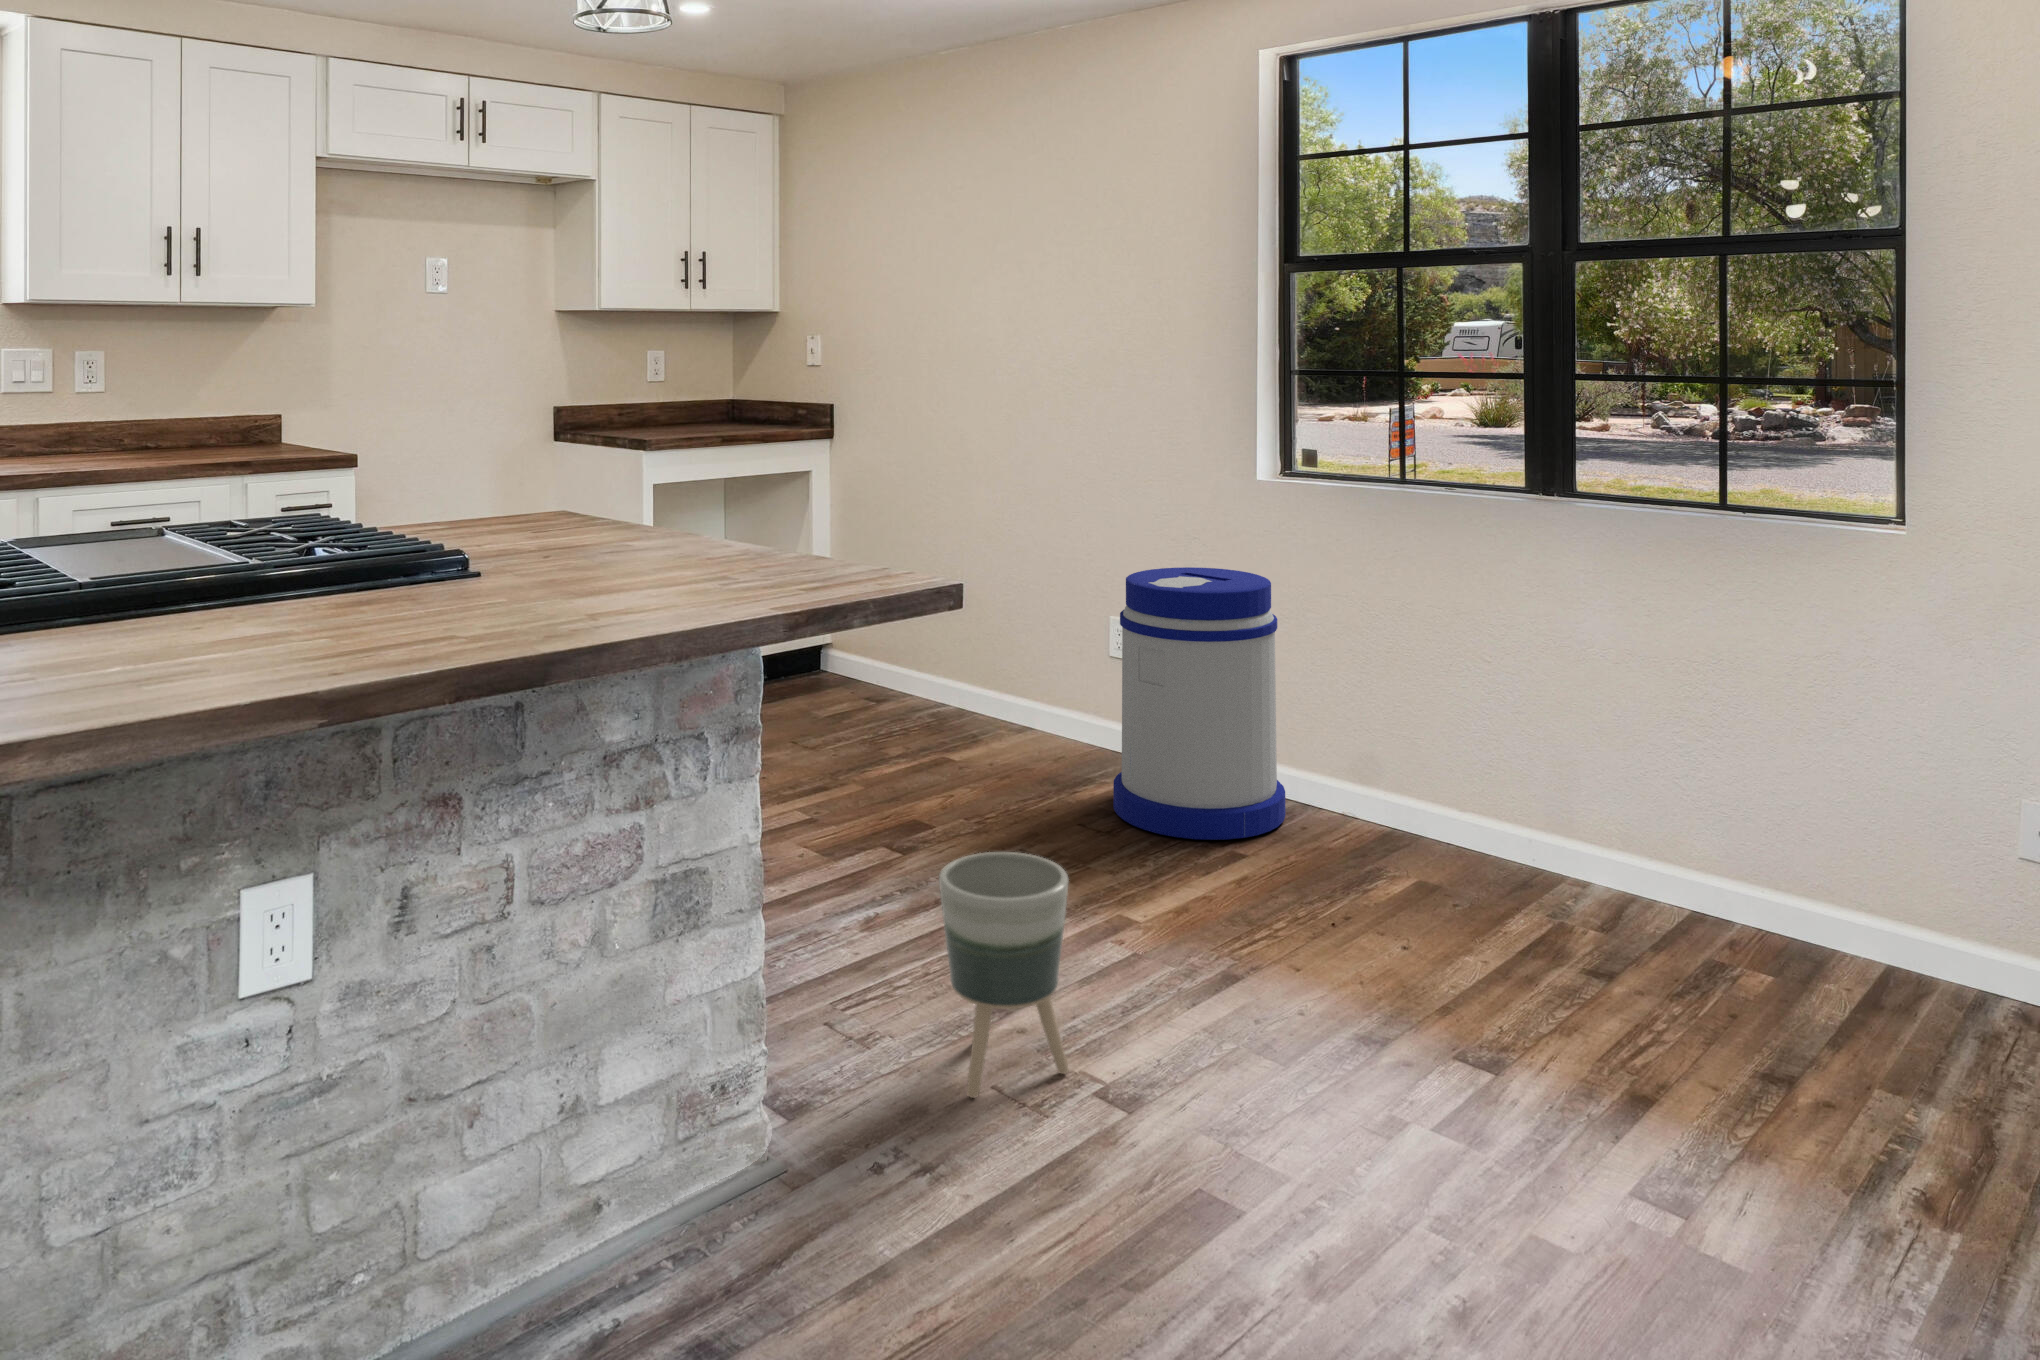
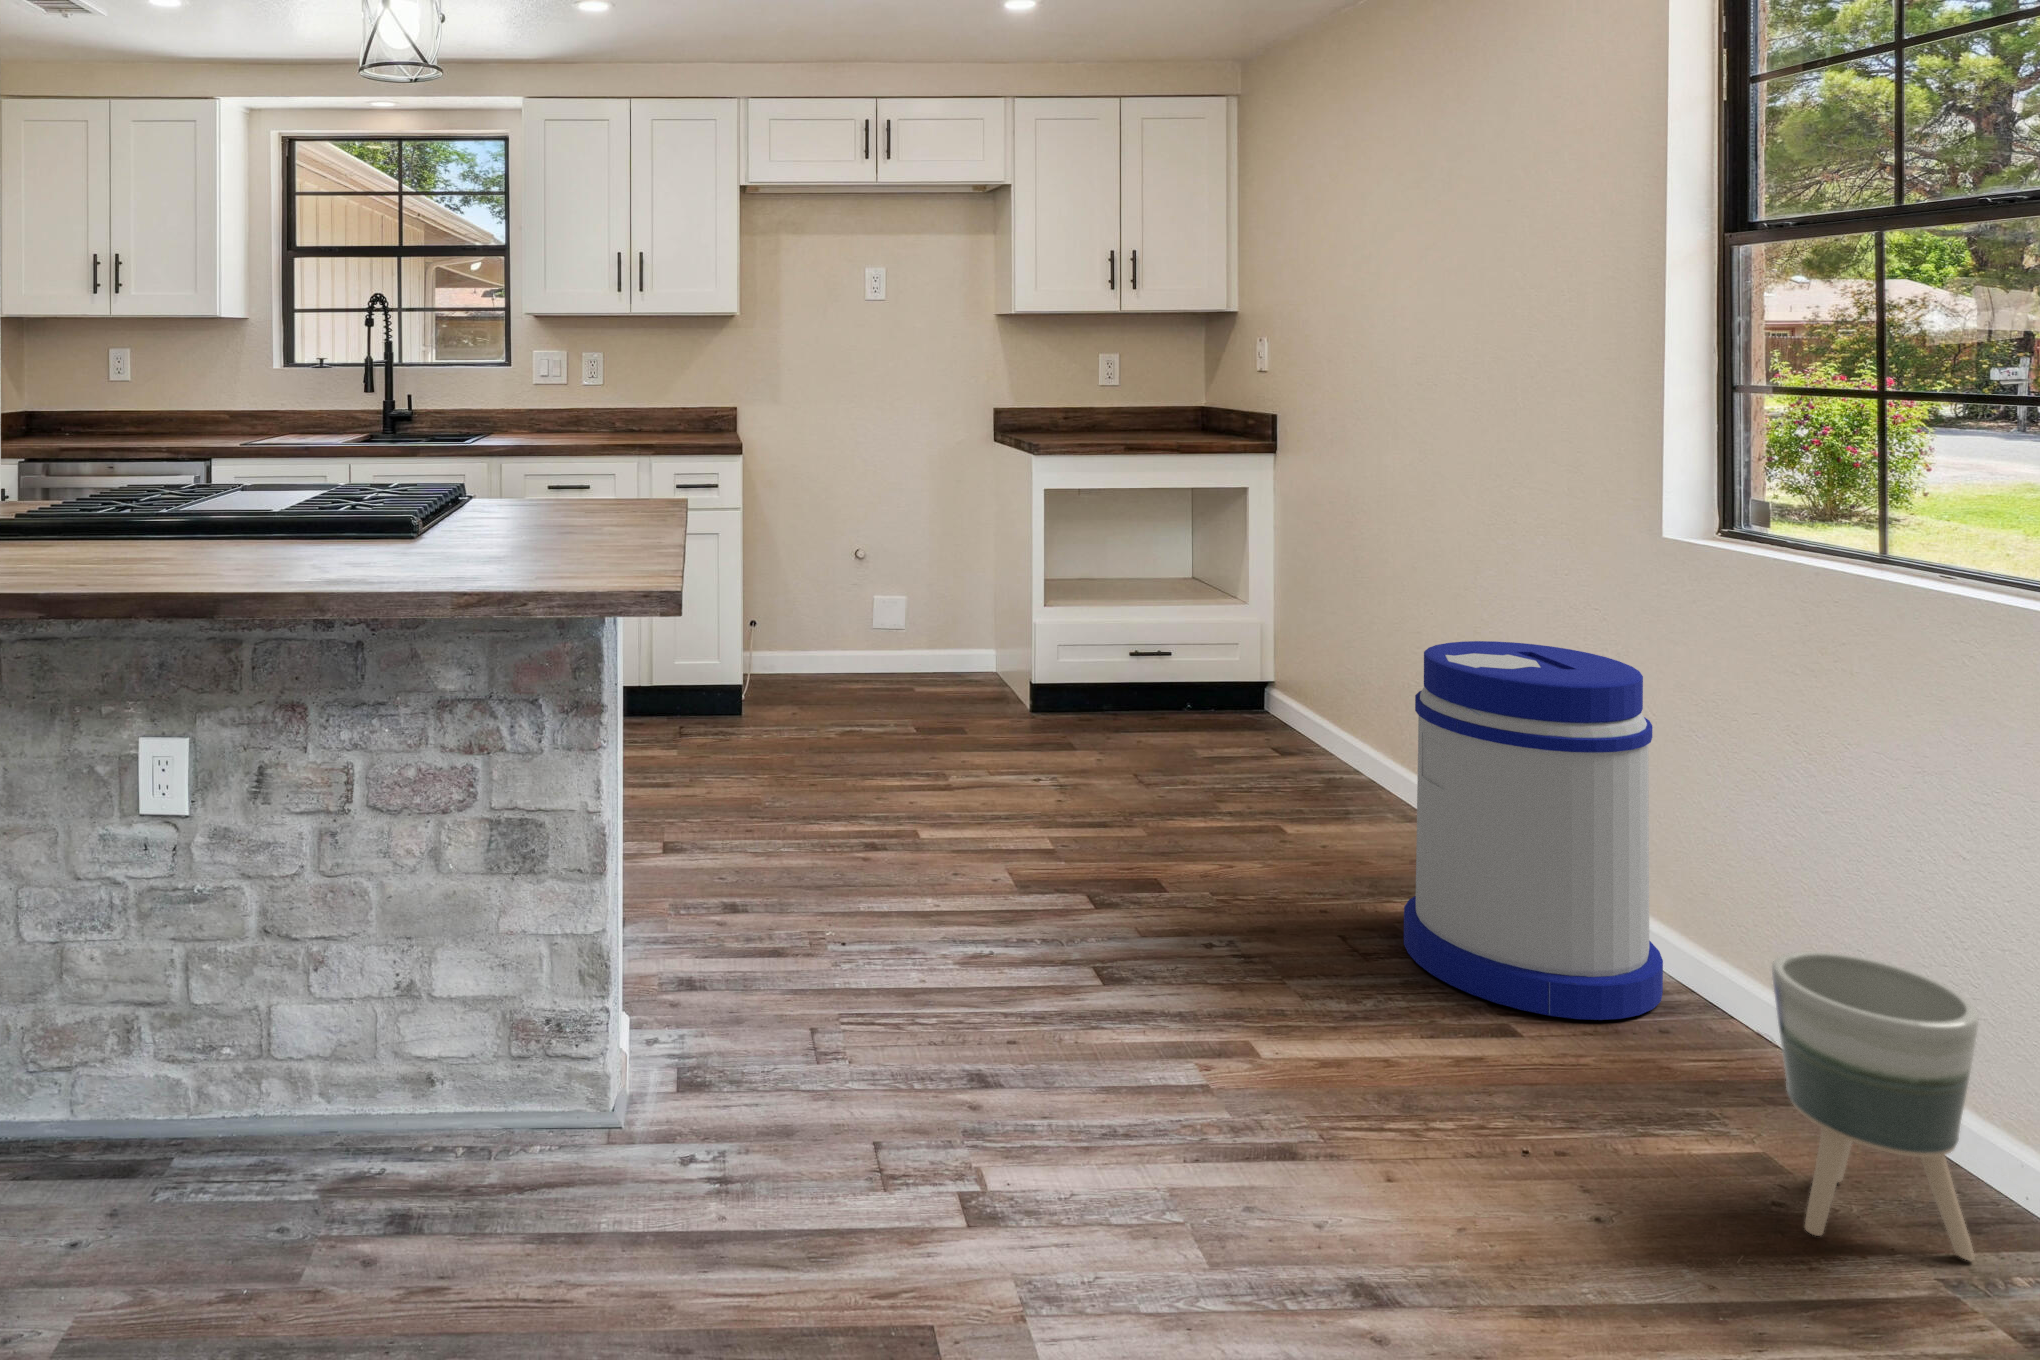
planter: present [939,852,1069,1098] -> present [1772,952,1979,1260]

